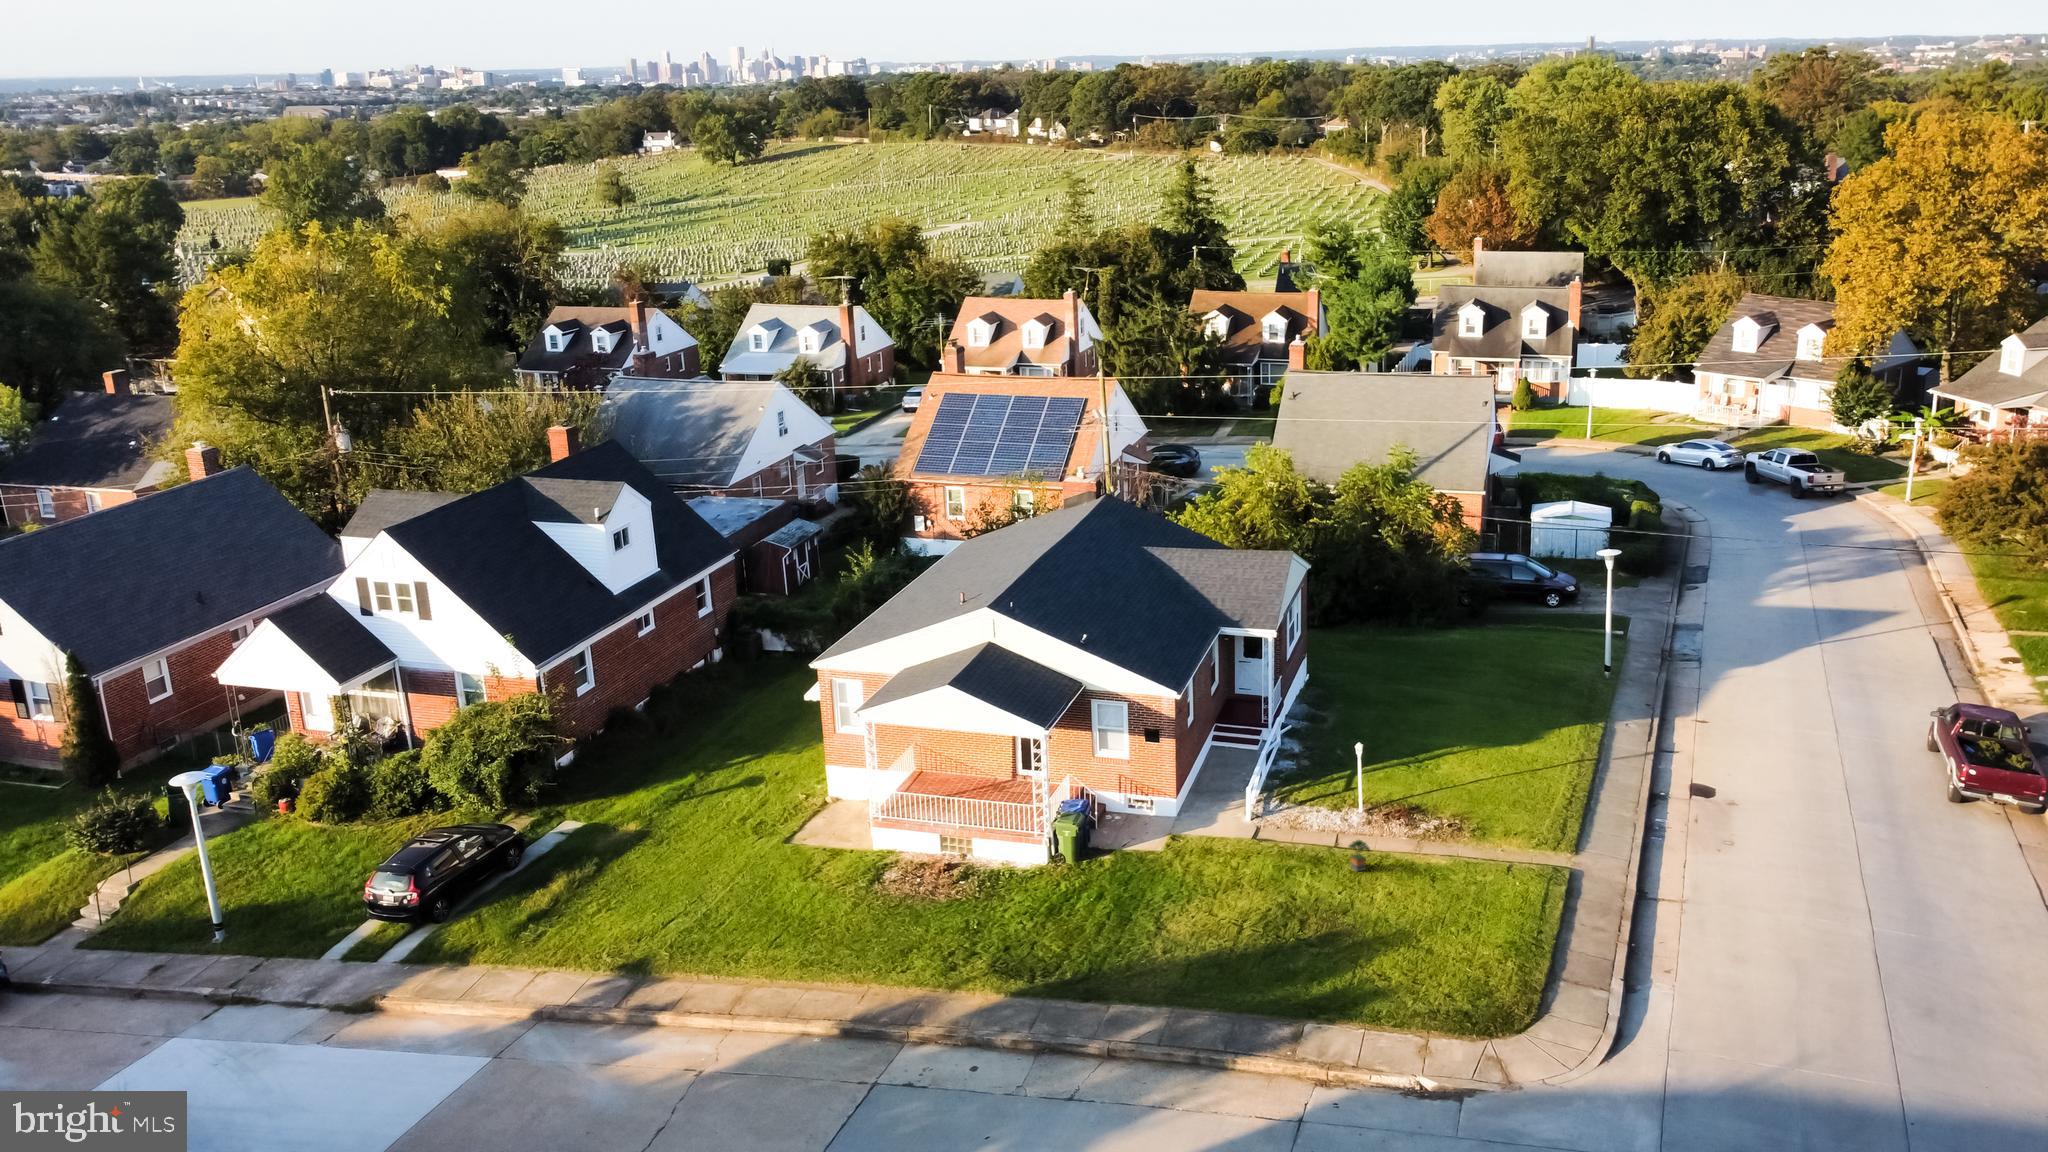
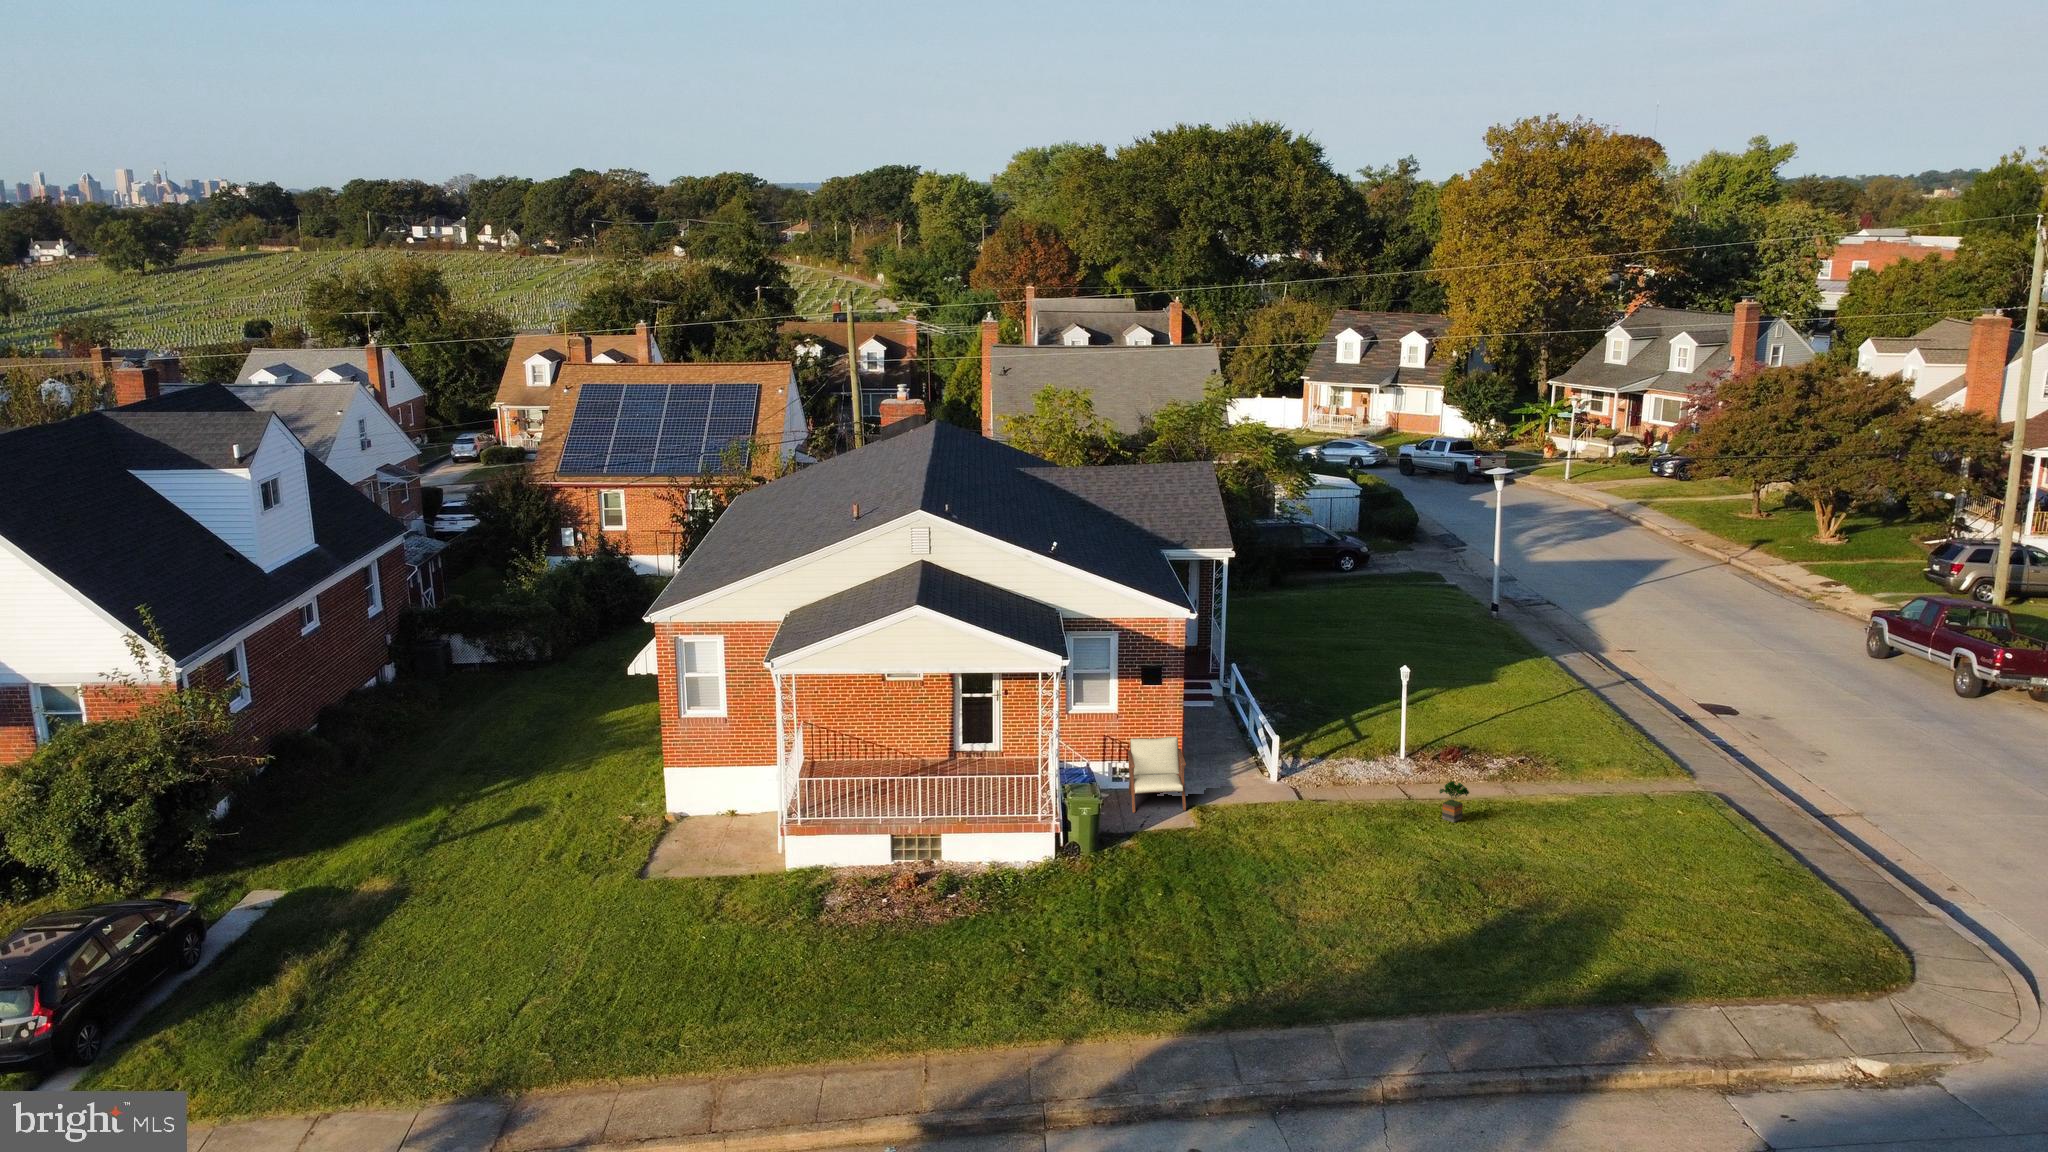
lounge chair: none [1125,779,1174,837] -> present [1128,737,1186,813]

